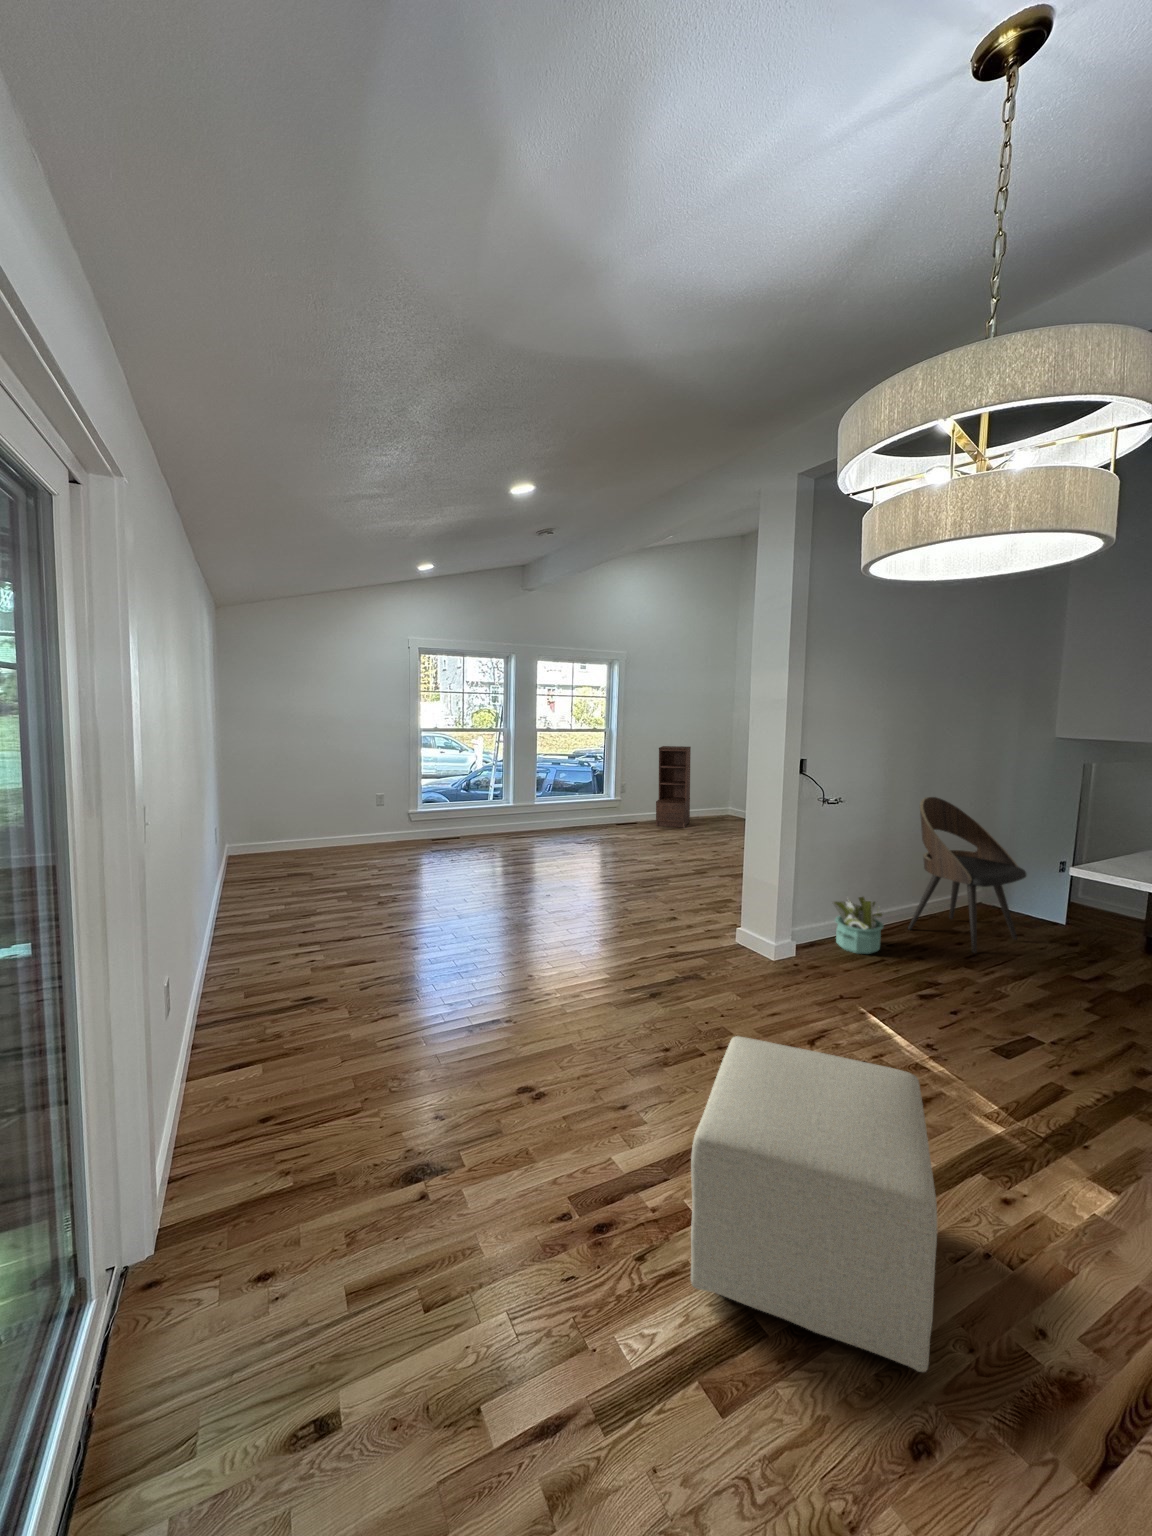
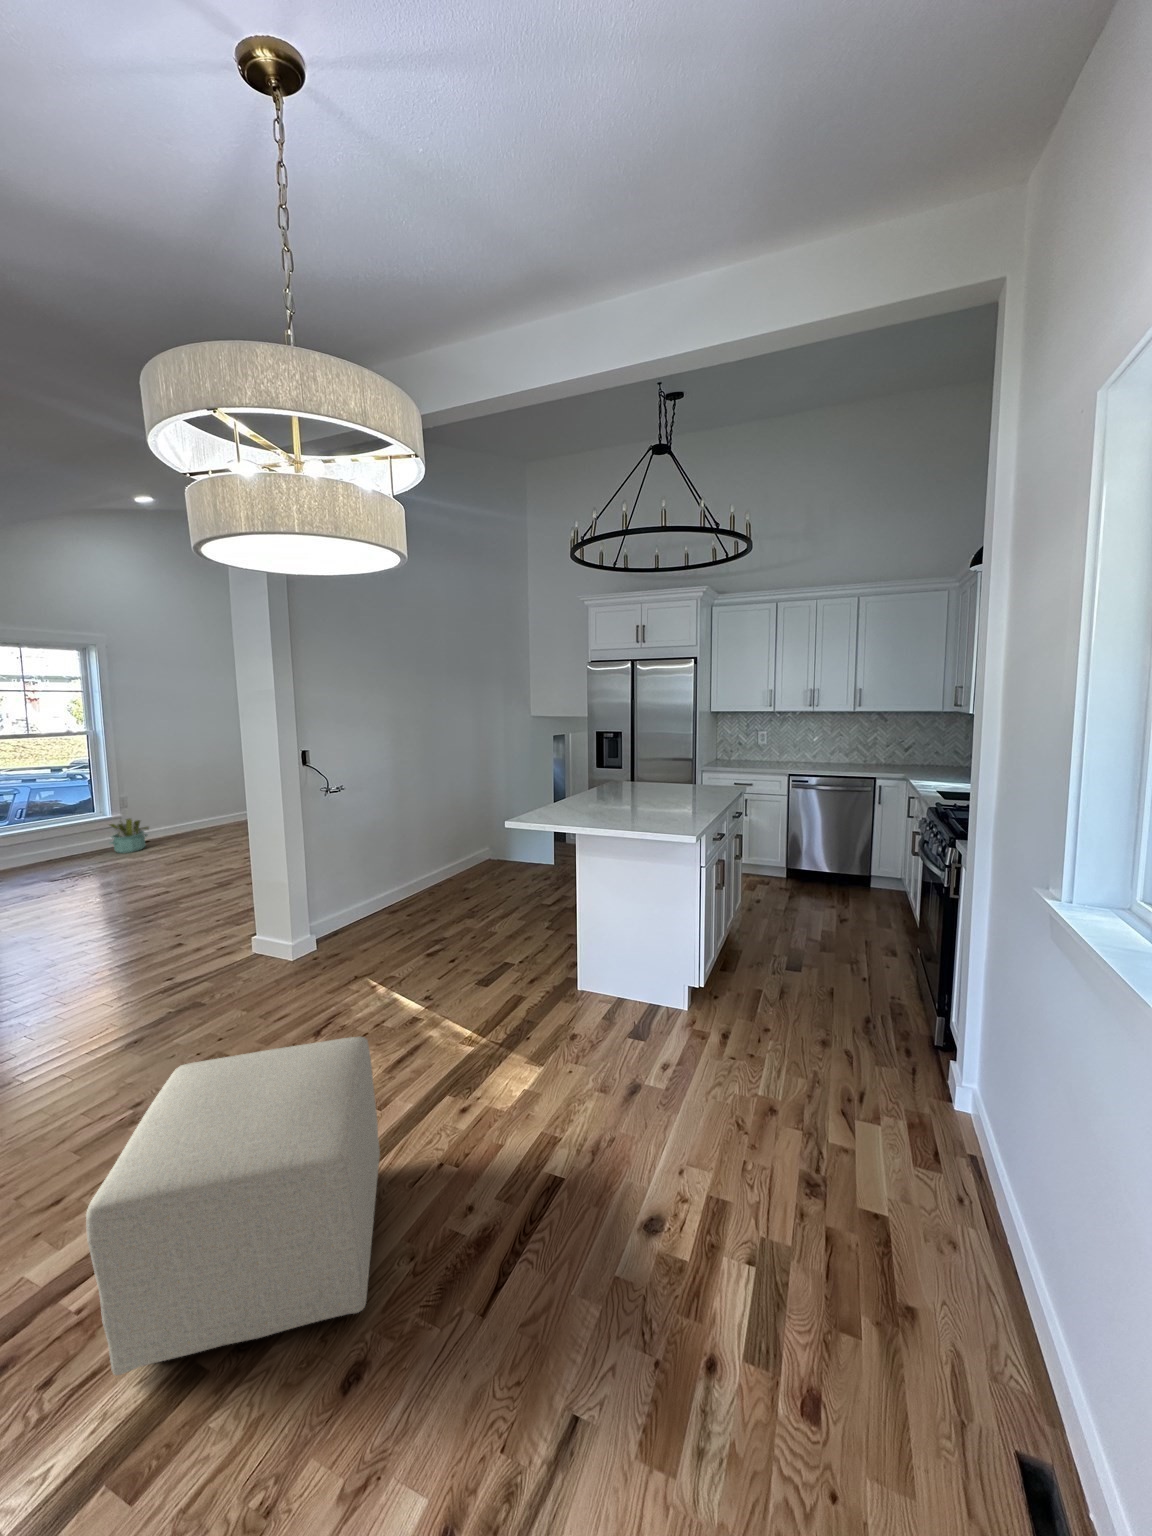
bookshelf: present [656,746,691,828] -> none [167,747,221,842]
dining chair: present [908,797,1026,953] -> none [424,772,511,902]
decorative plant: present [833,897,883,954] -> present [110,818,149,853]

